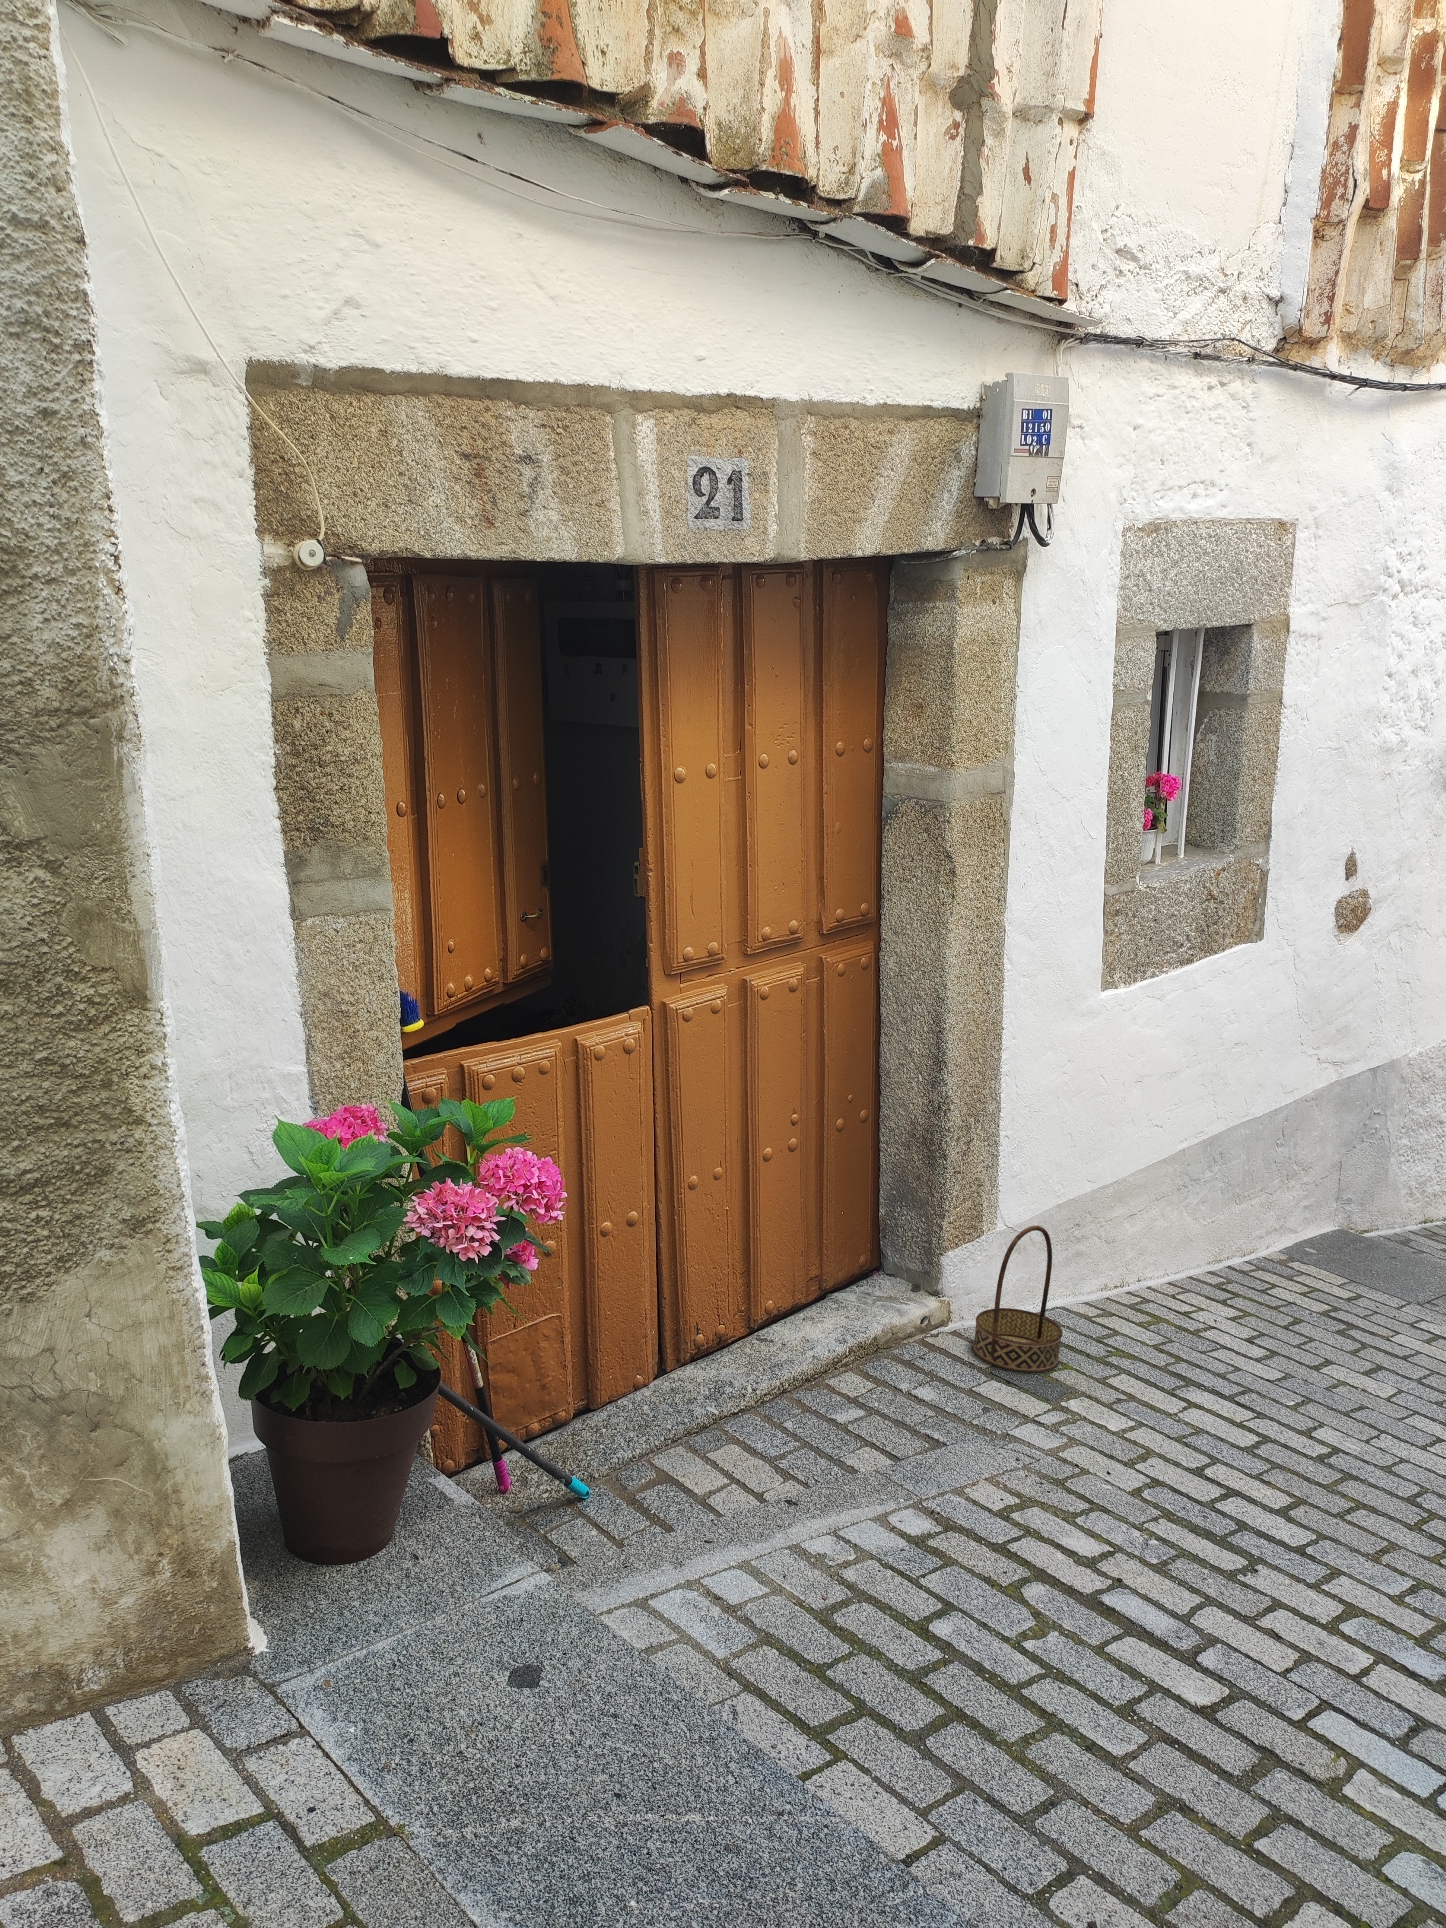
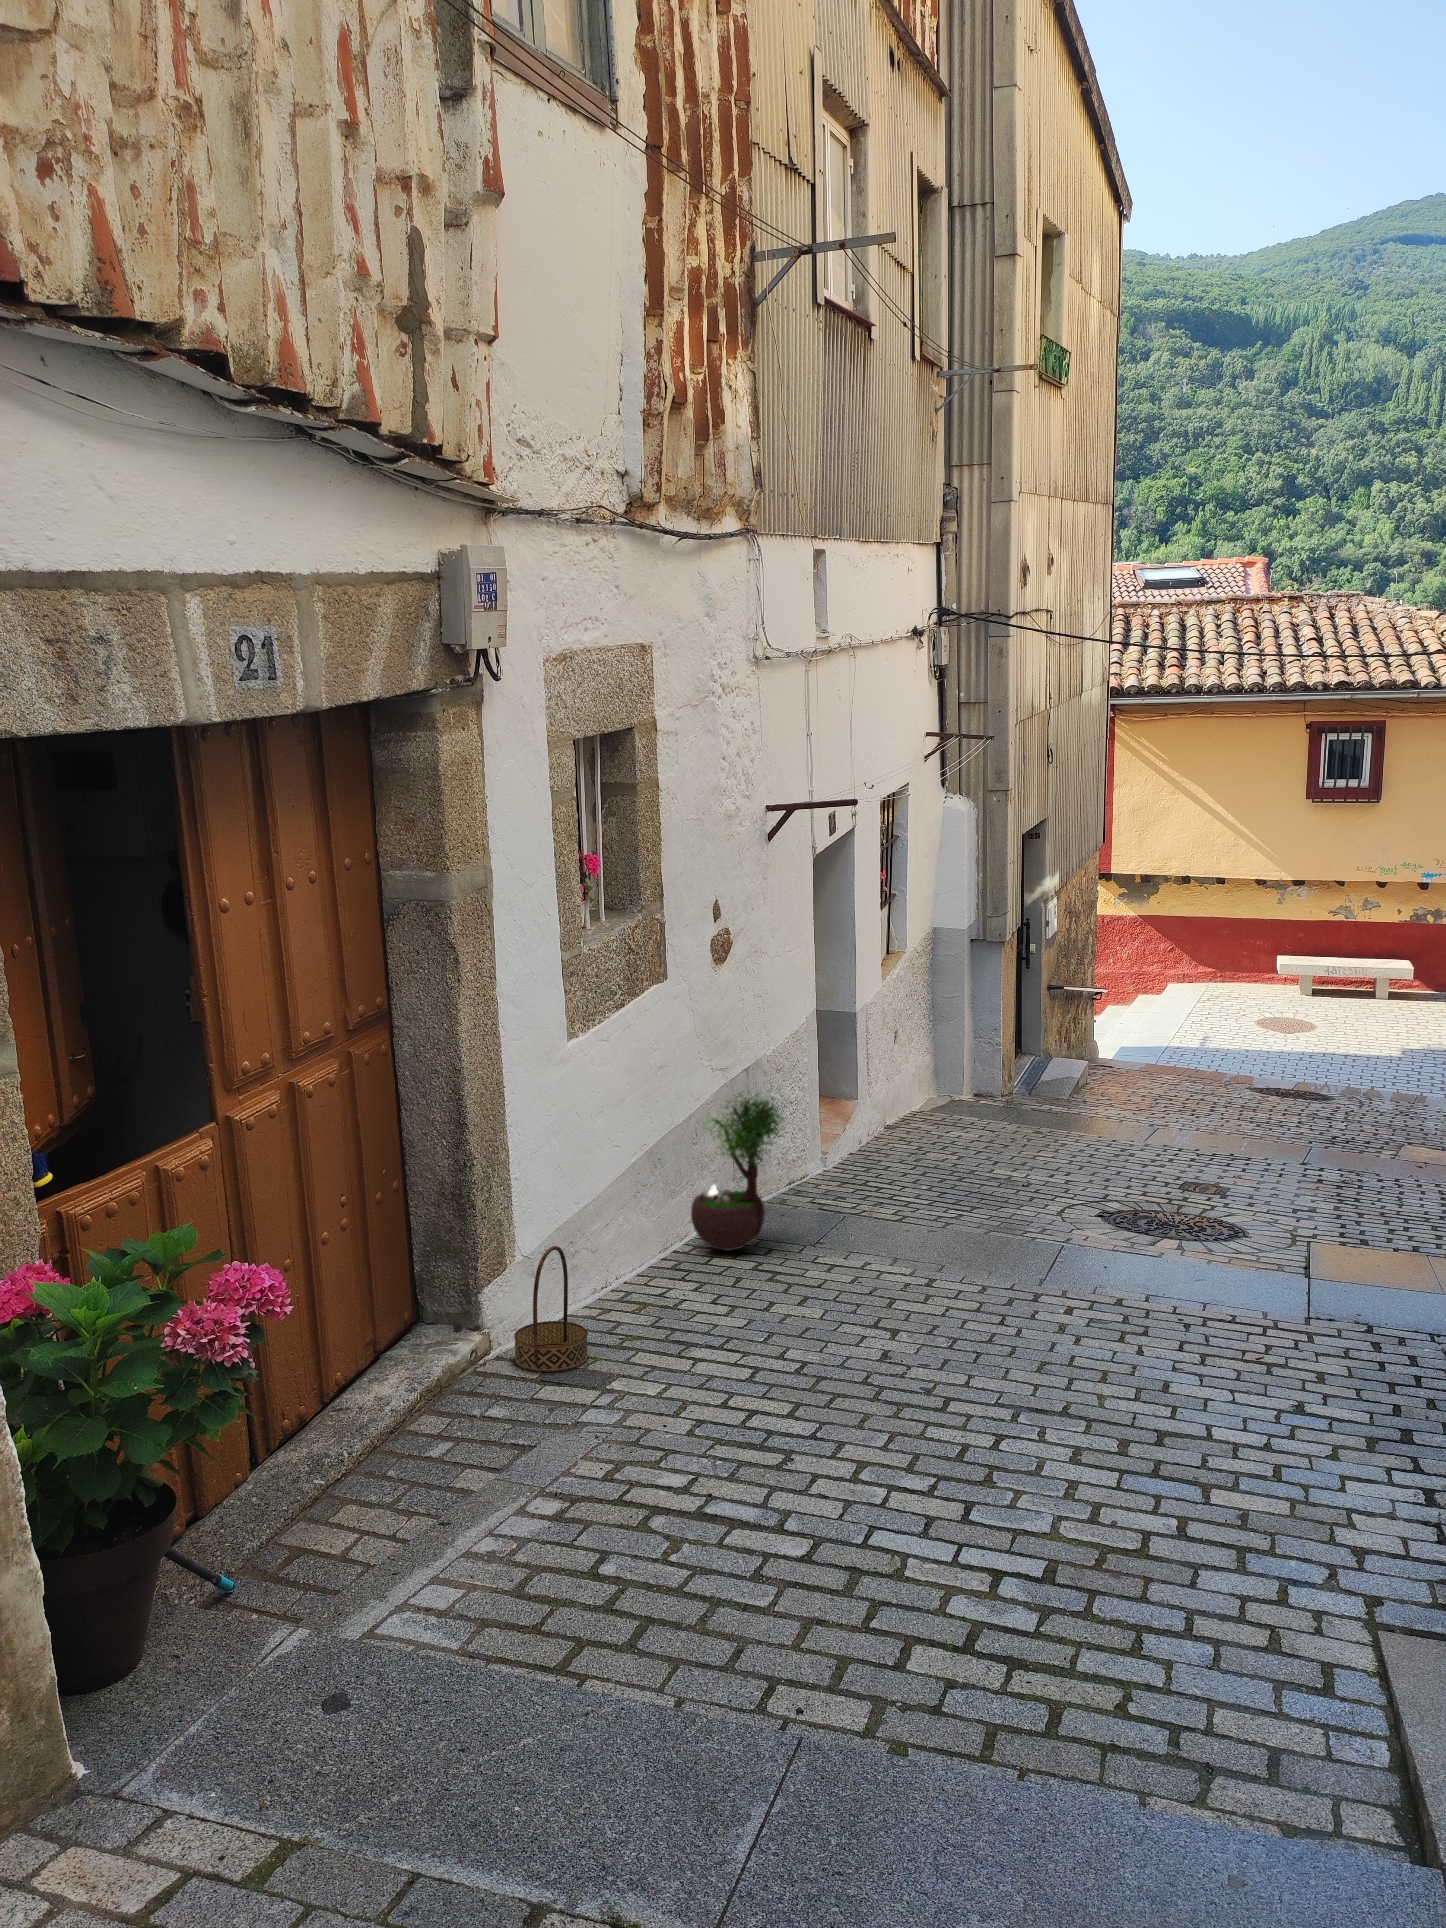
potted tree: none [1260,1083,1408,1282] -> present [691,1089,786,1251]

